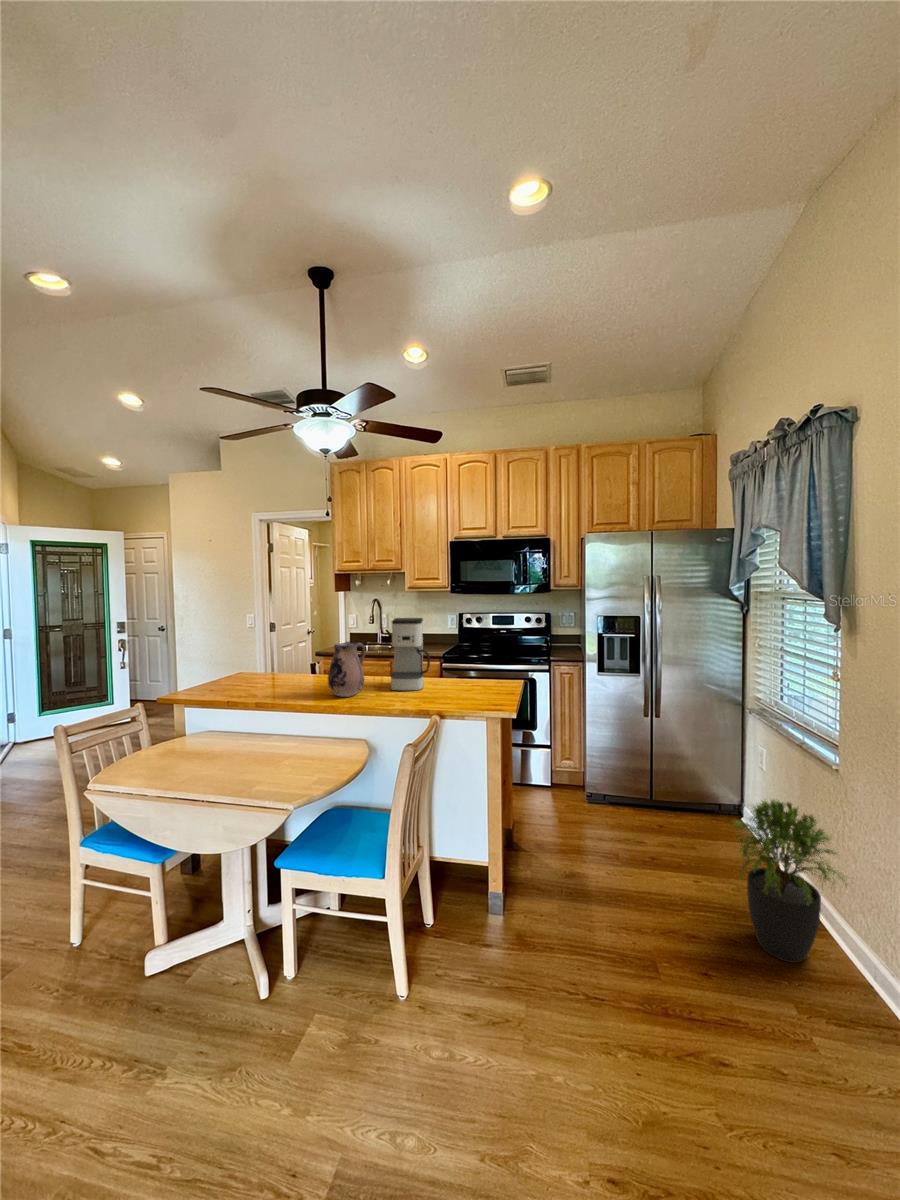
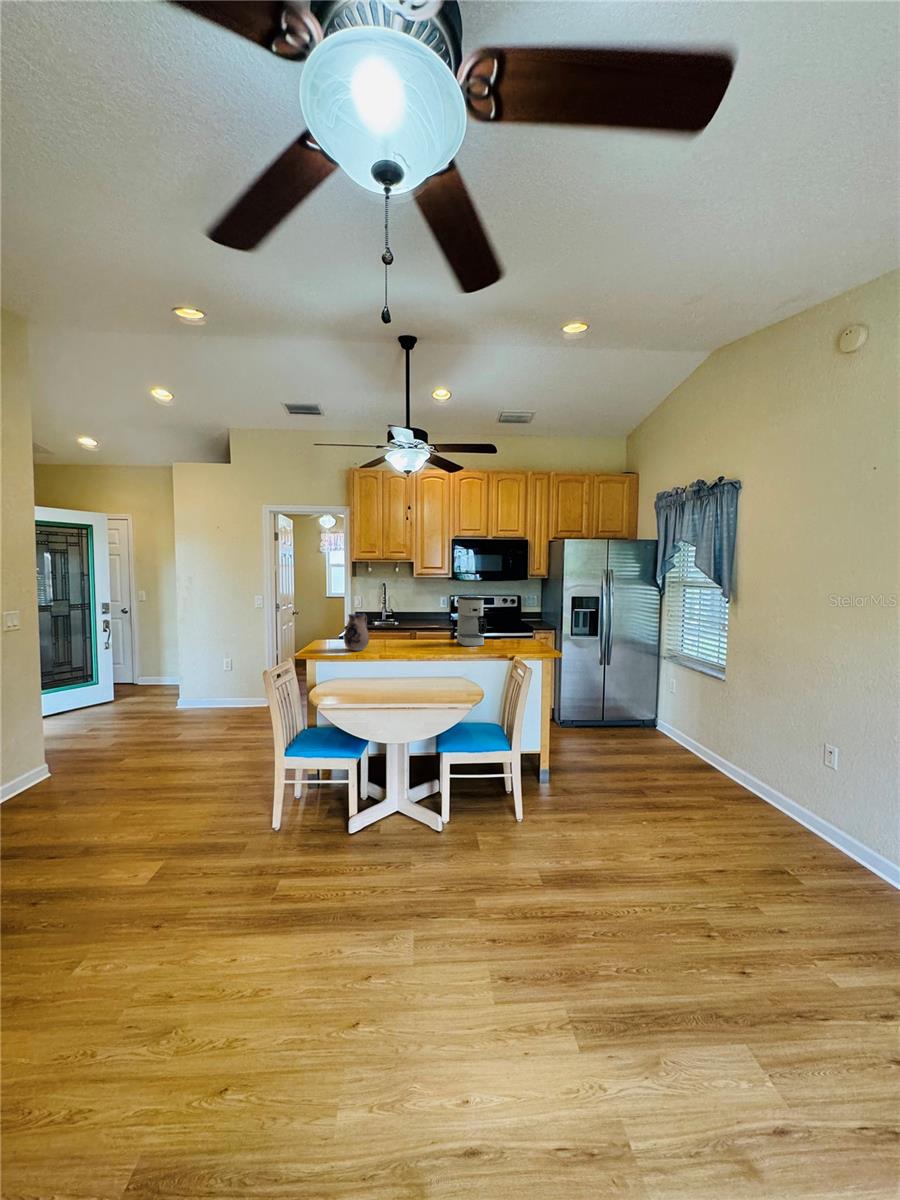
ceramic pitcher: present [328,643,365,697] -> present [344,614,369,651]
potted plant: present [735,800,848,963] -> none [673,696,736,783]

